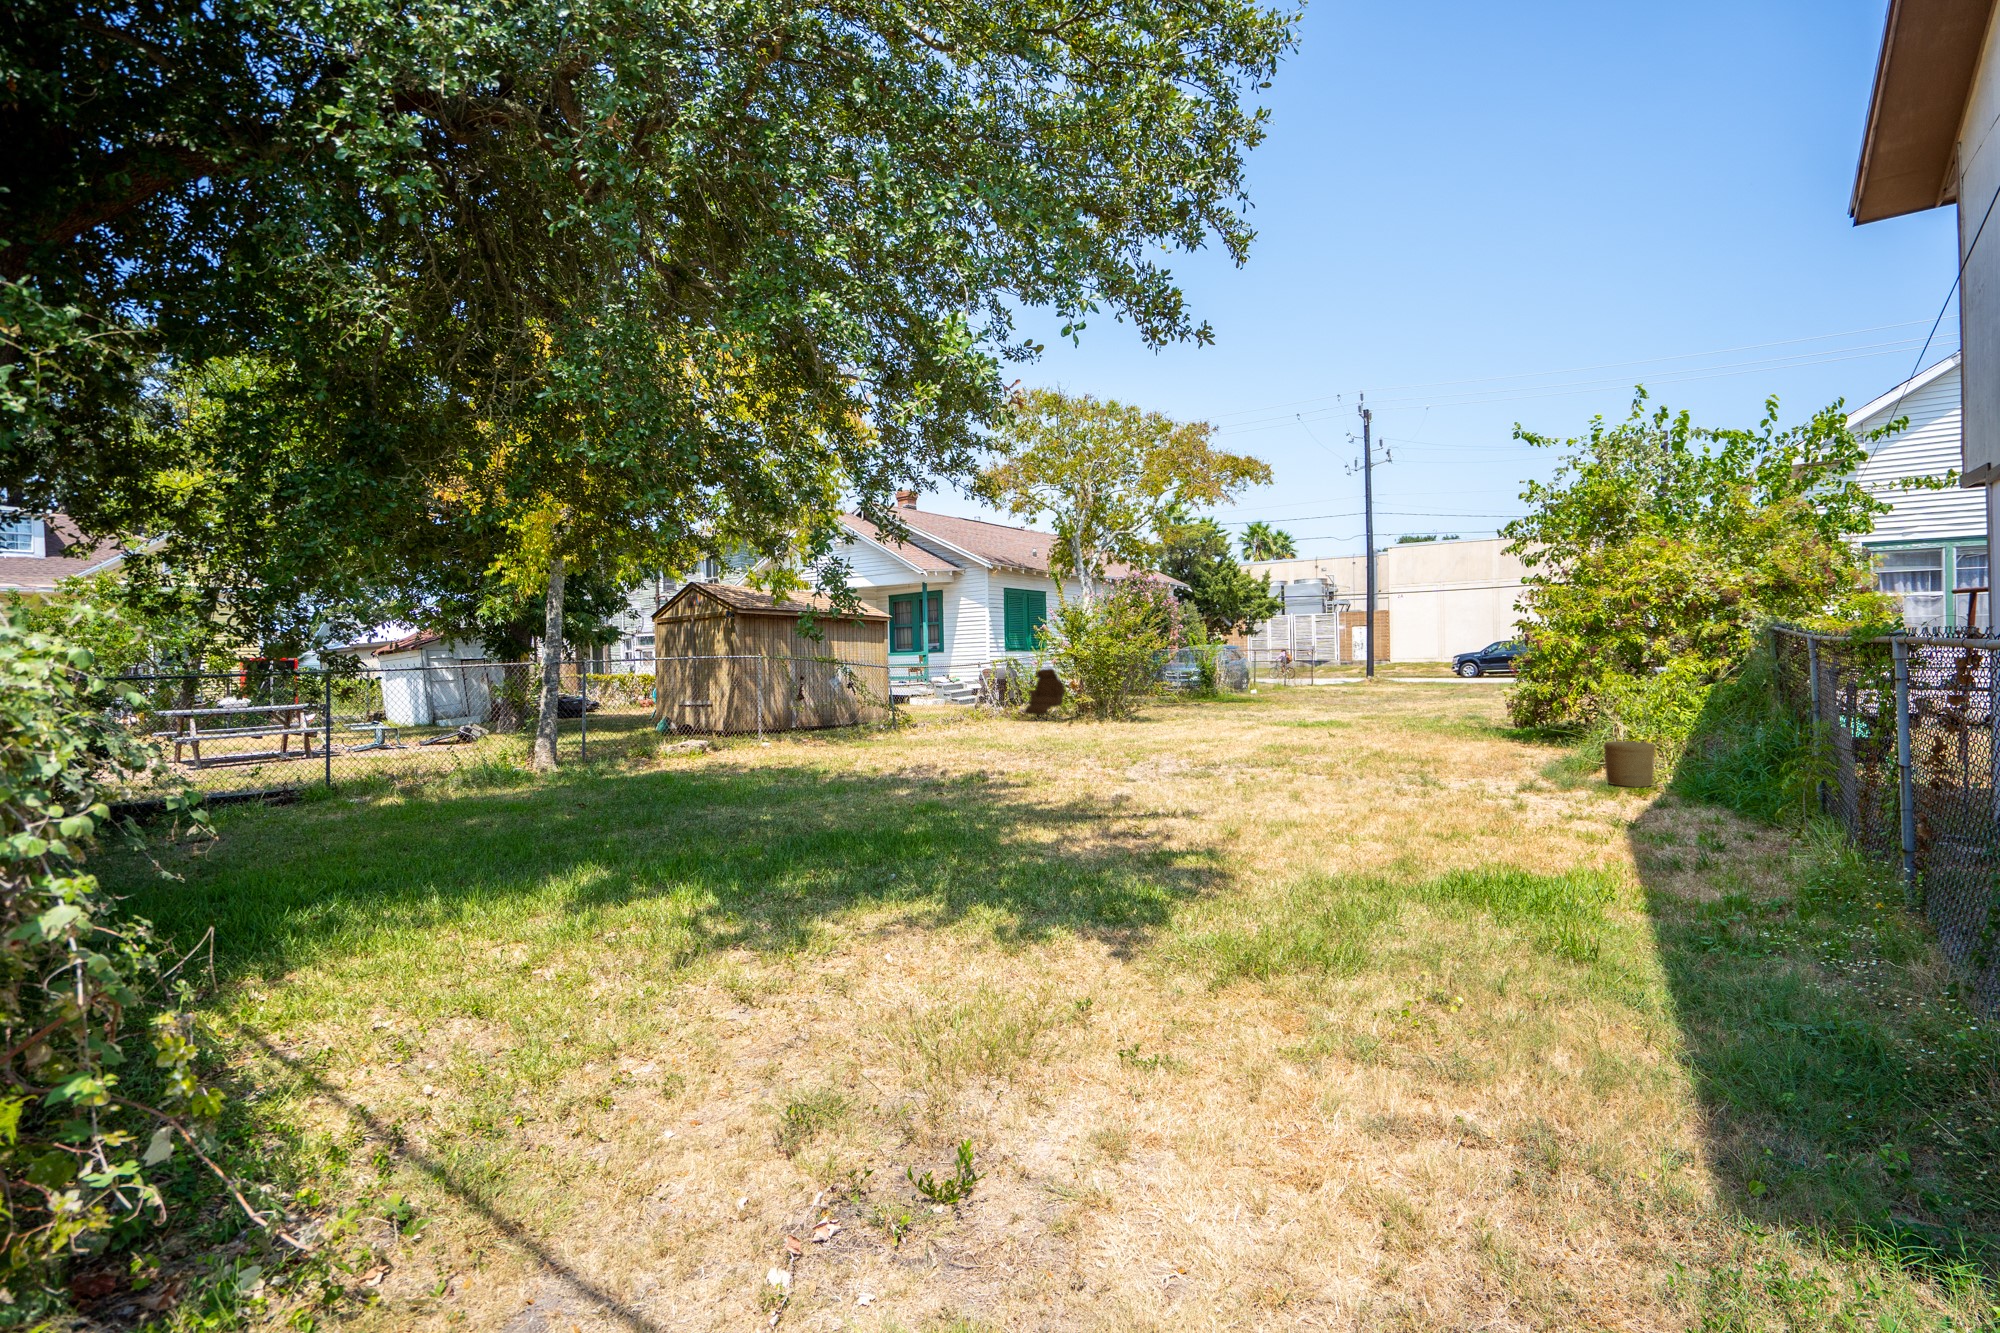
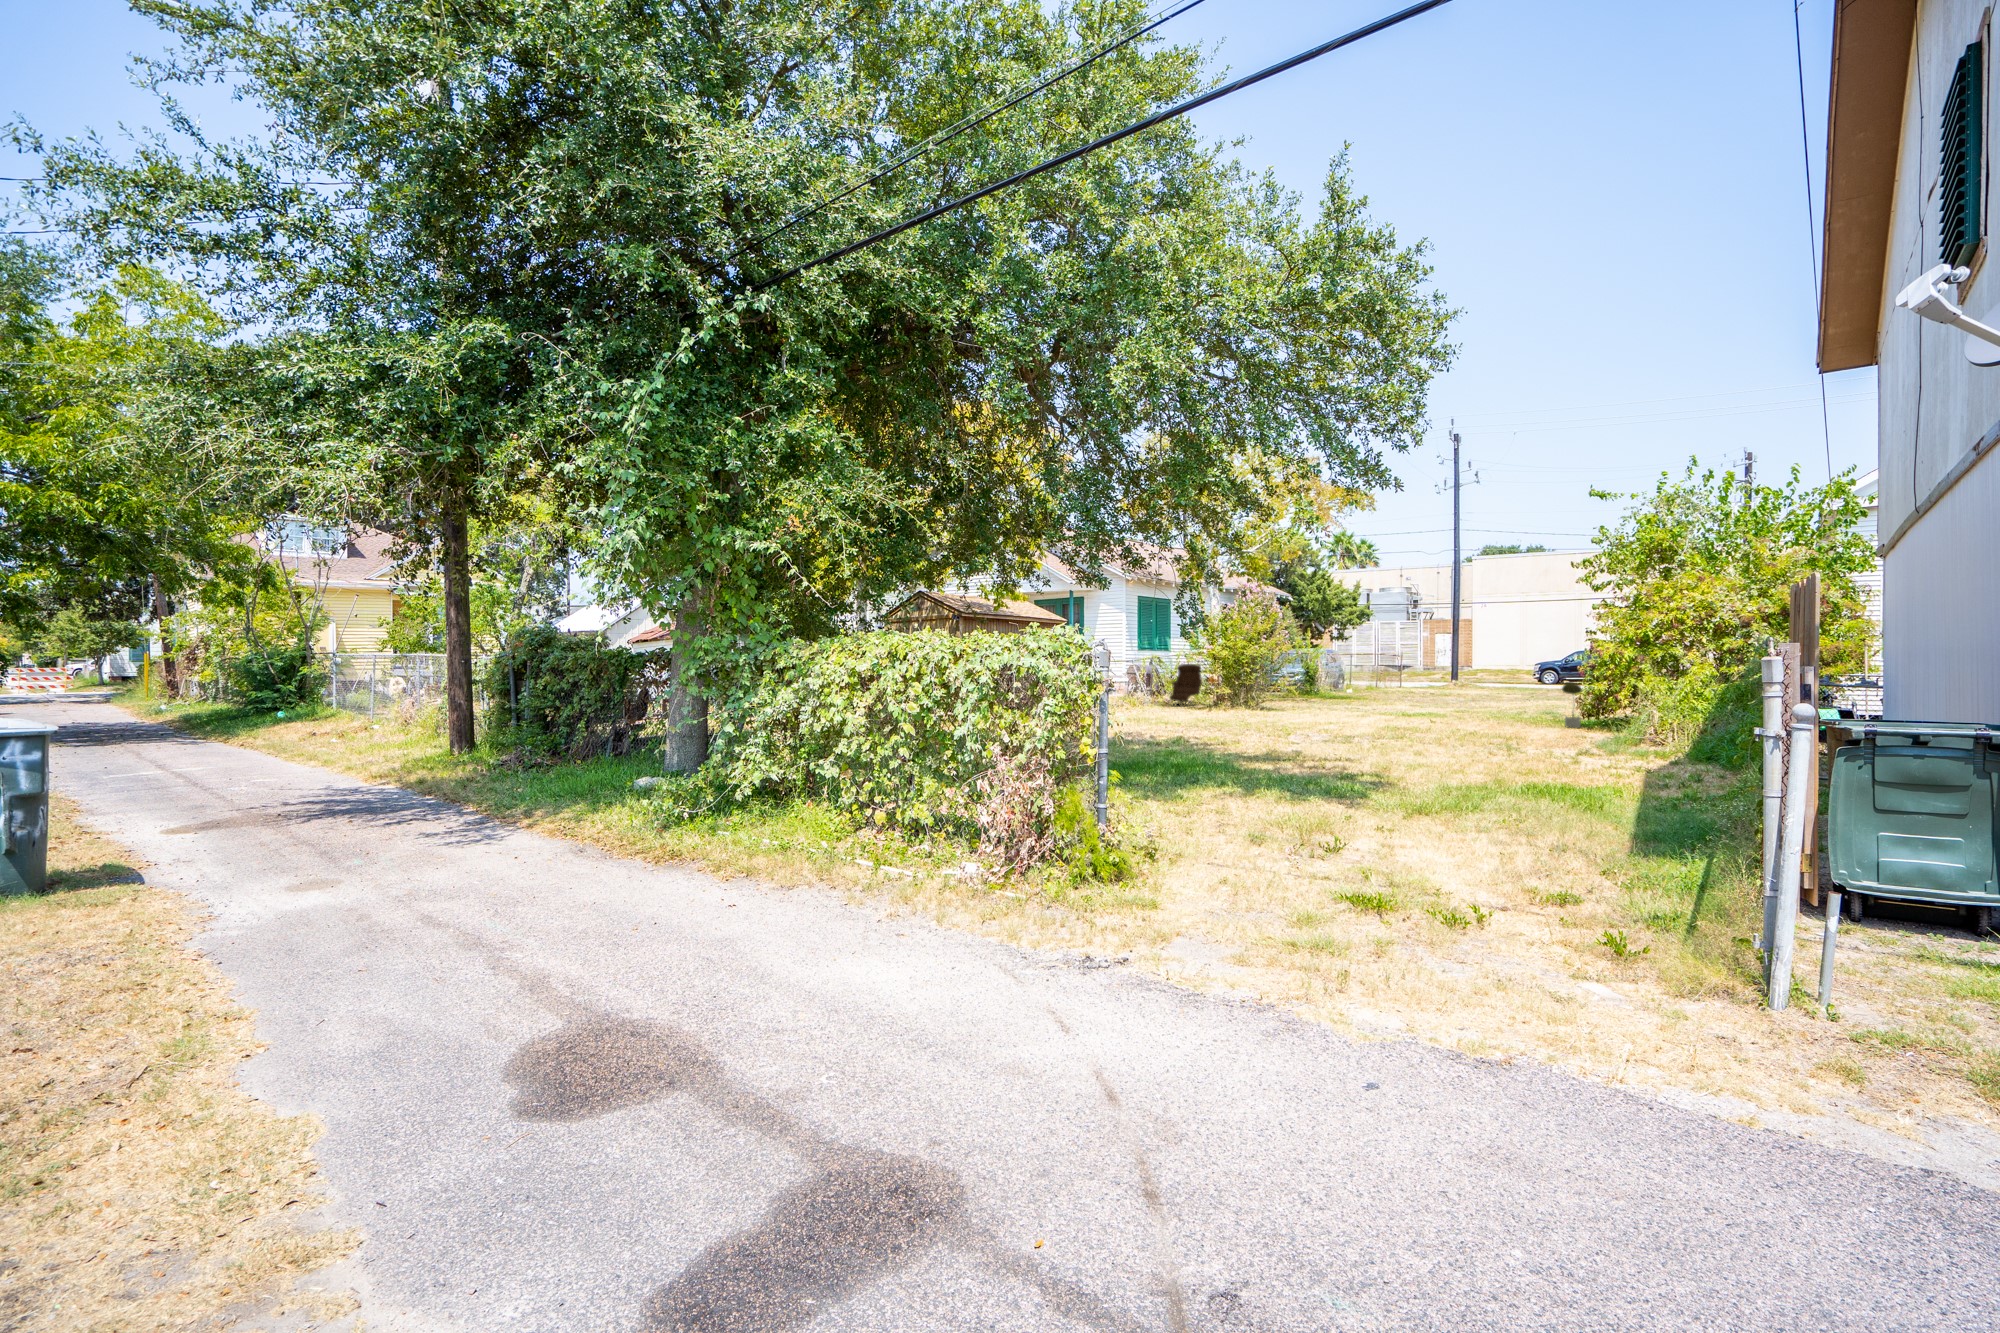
potted tree: none [1488,680,1515,739] -> present [1562,682,1582,728]
woven basket: present [1603,741,1655,787] -> none [1645,725,1683,758]

